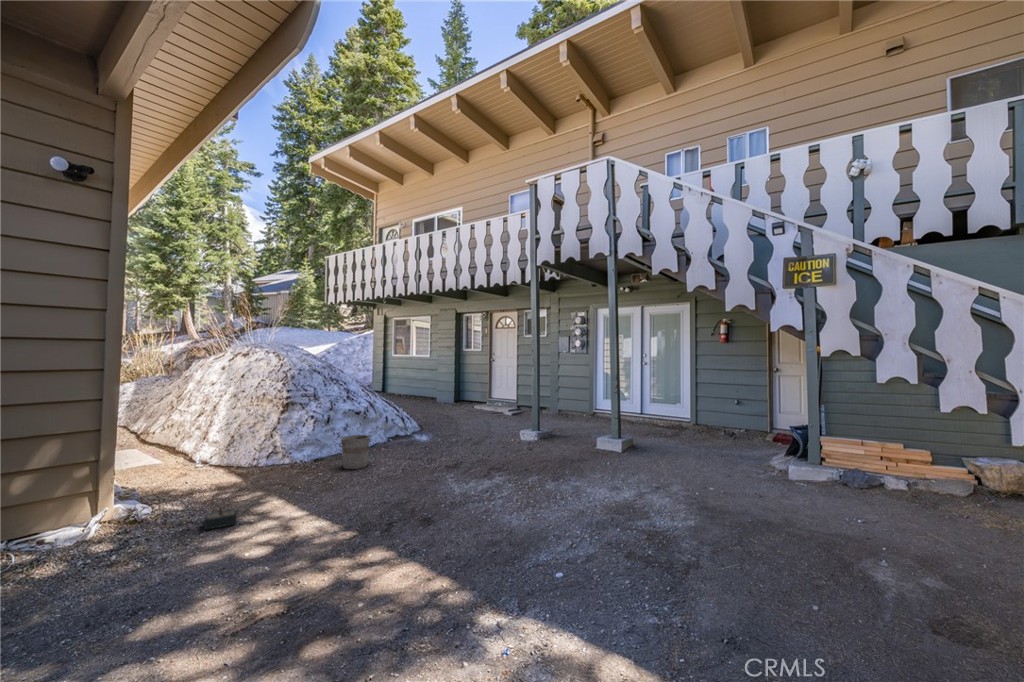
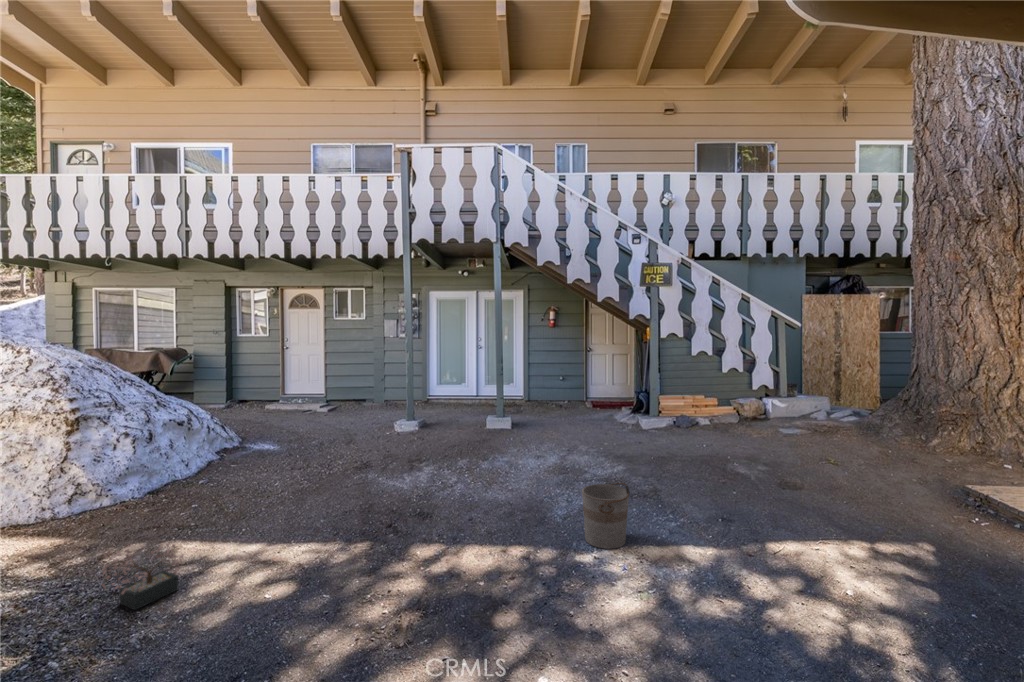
bucket: present [339,435,371,469] -> present [582,483,630,549]

